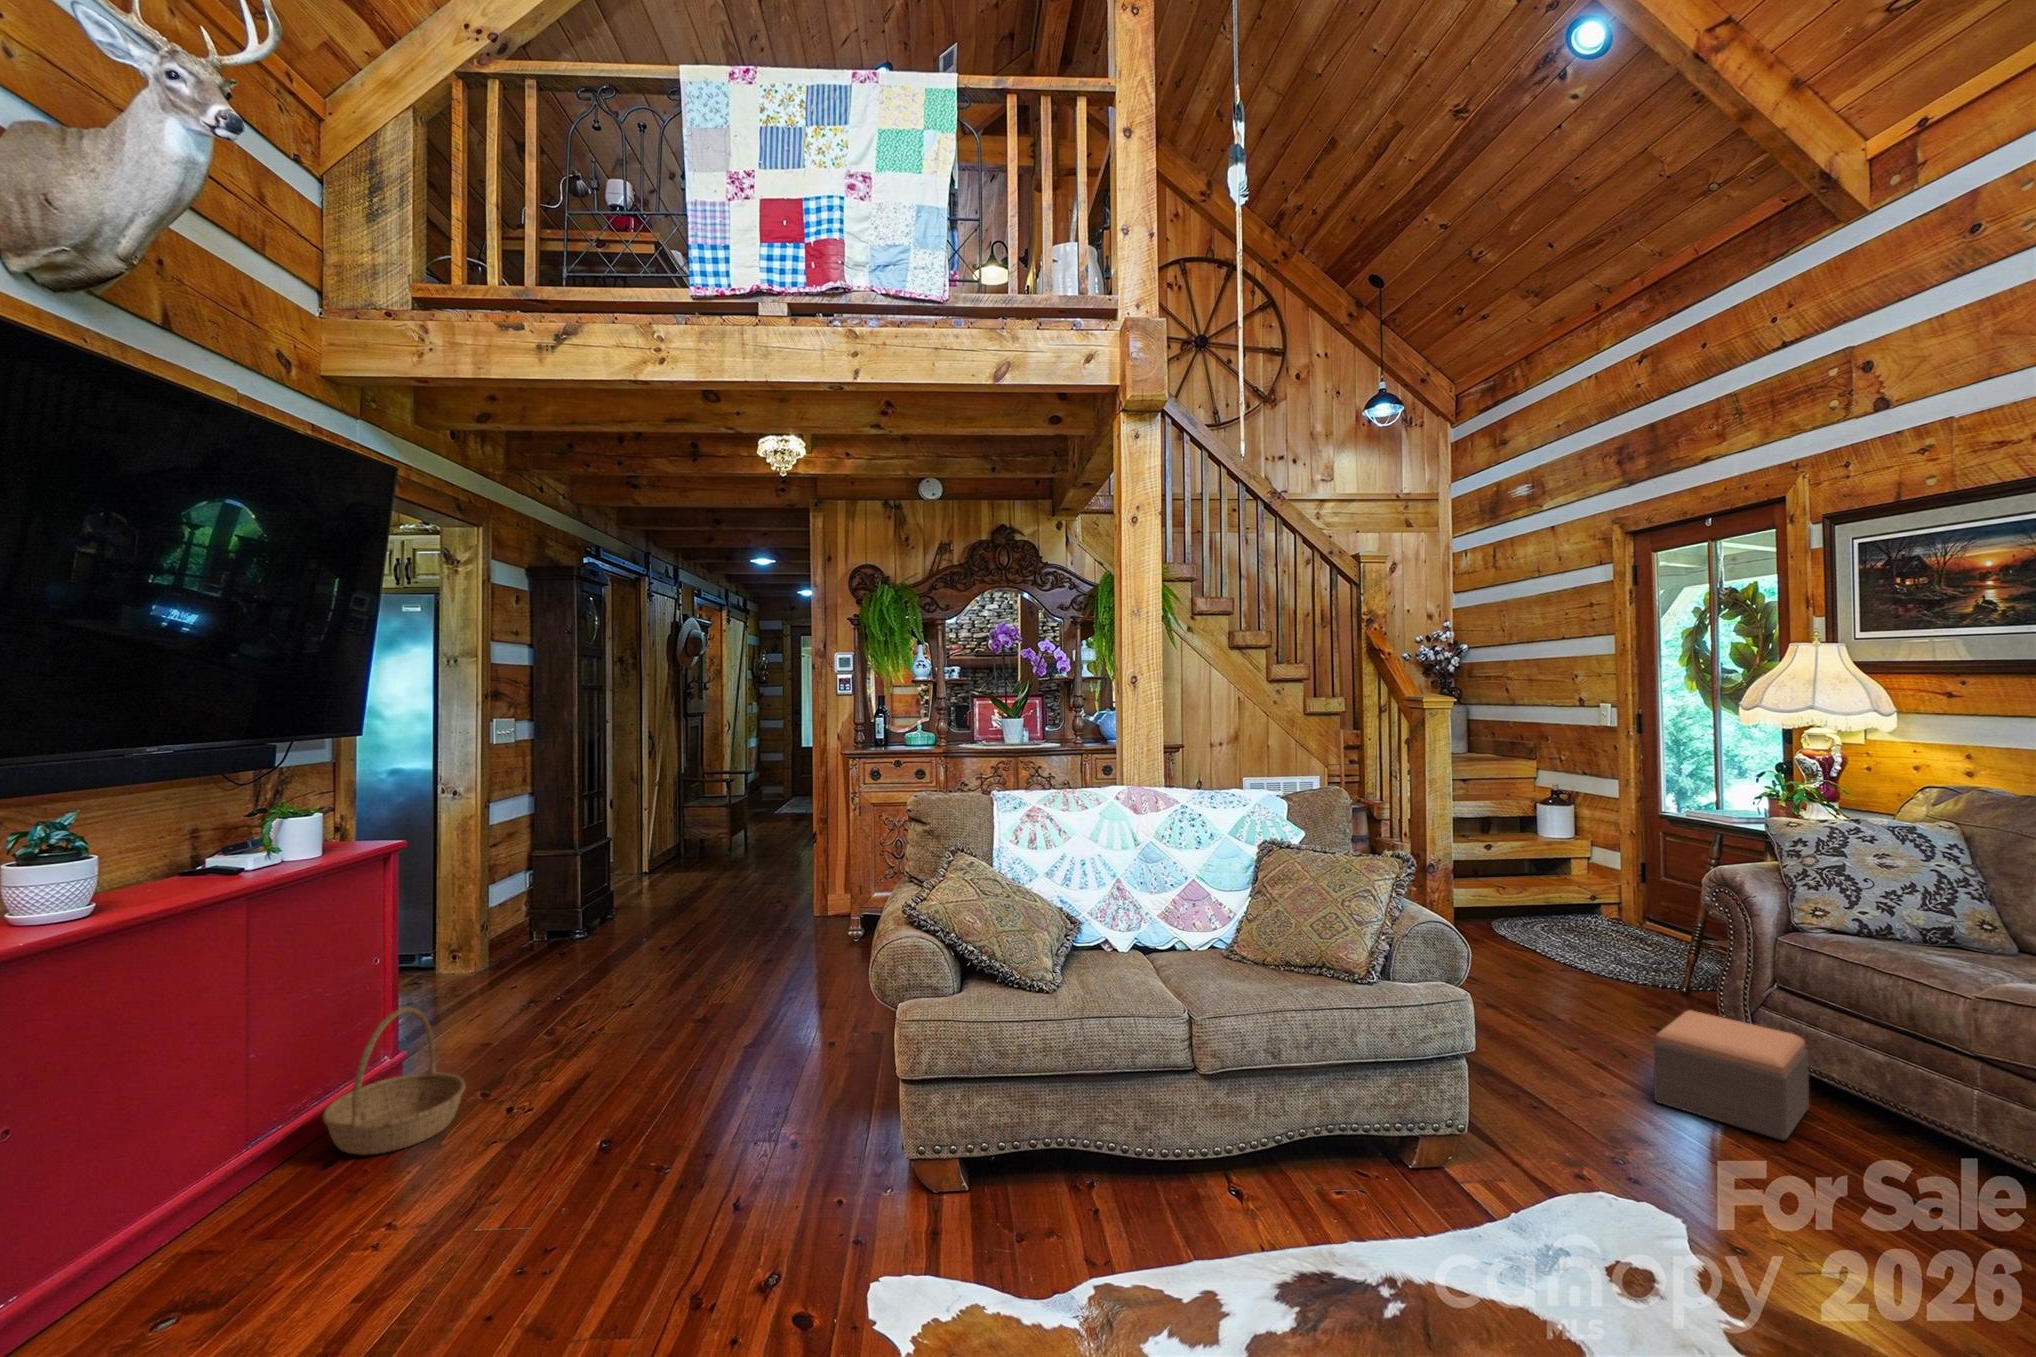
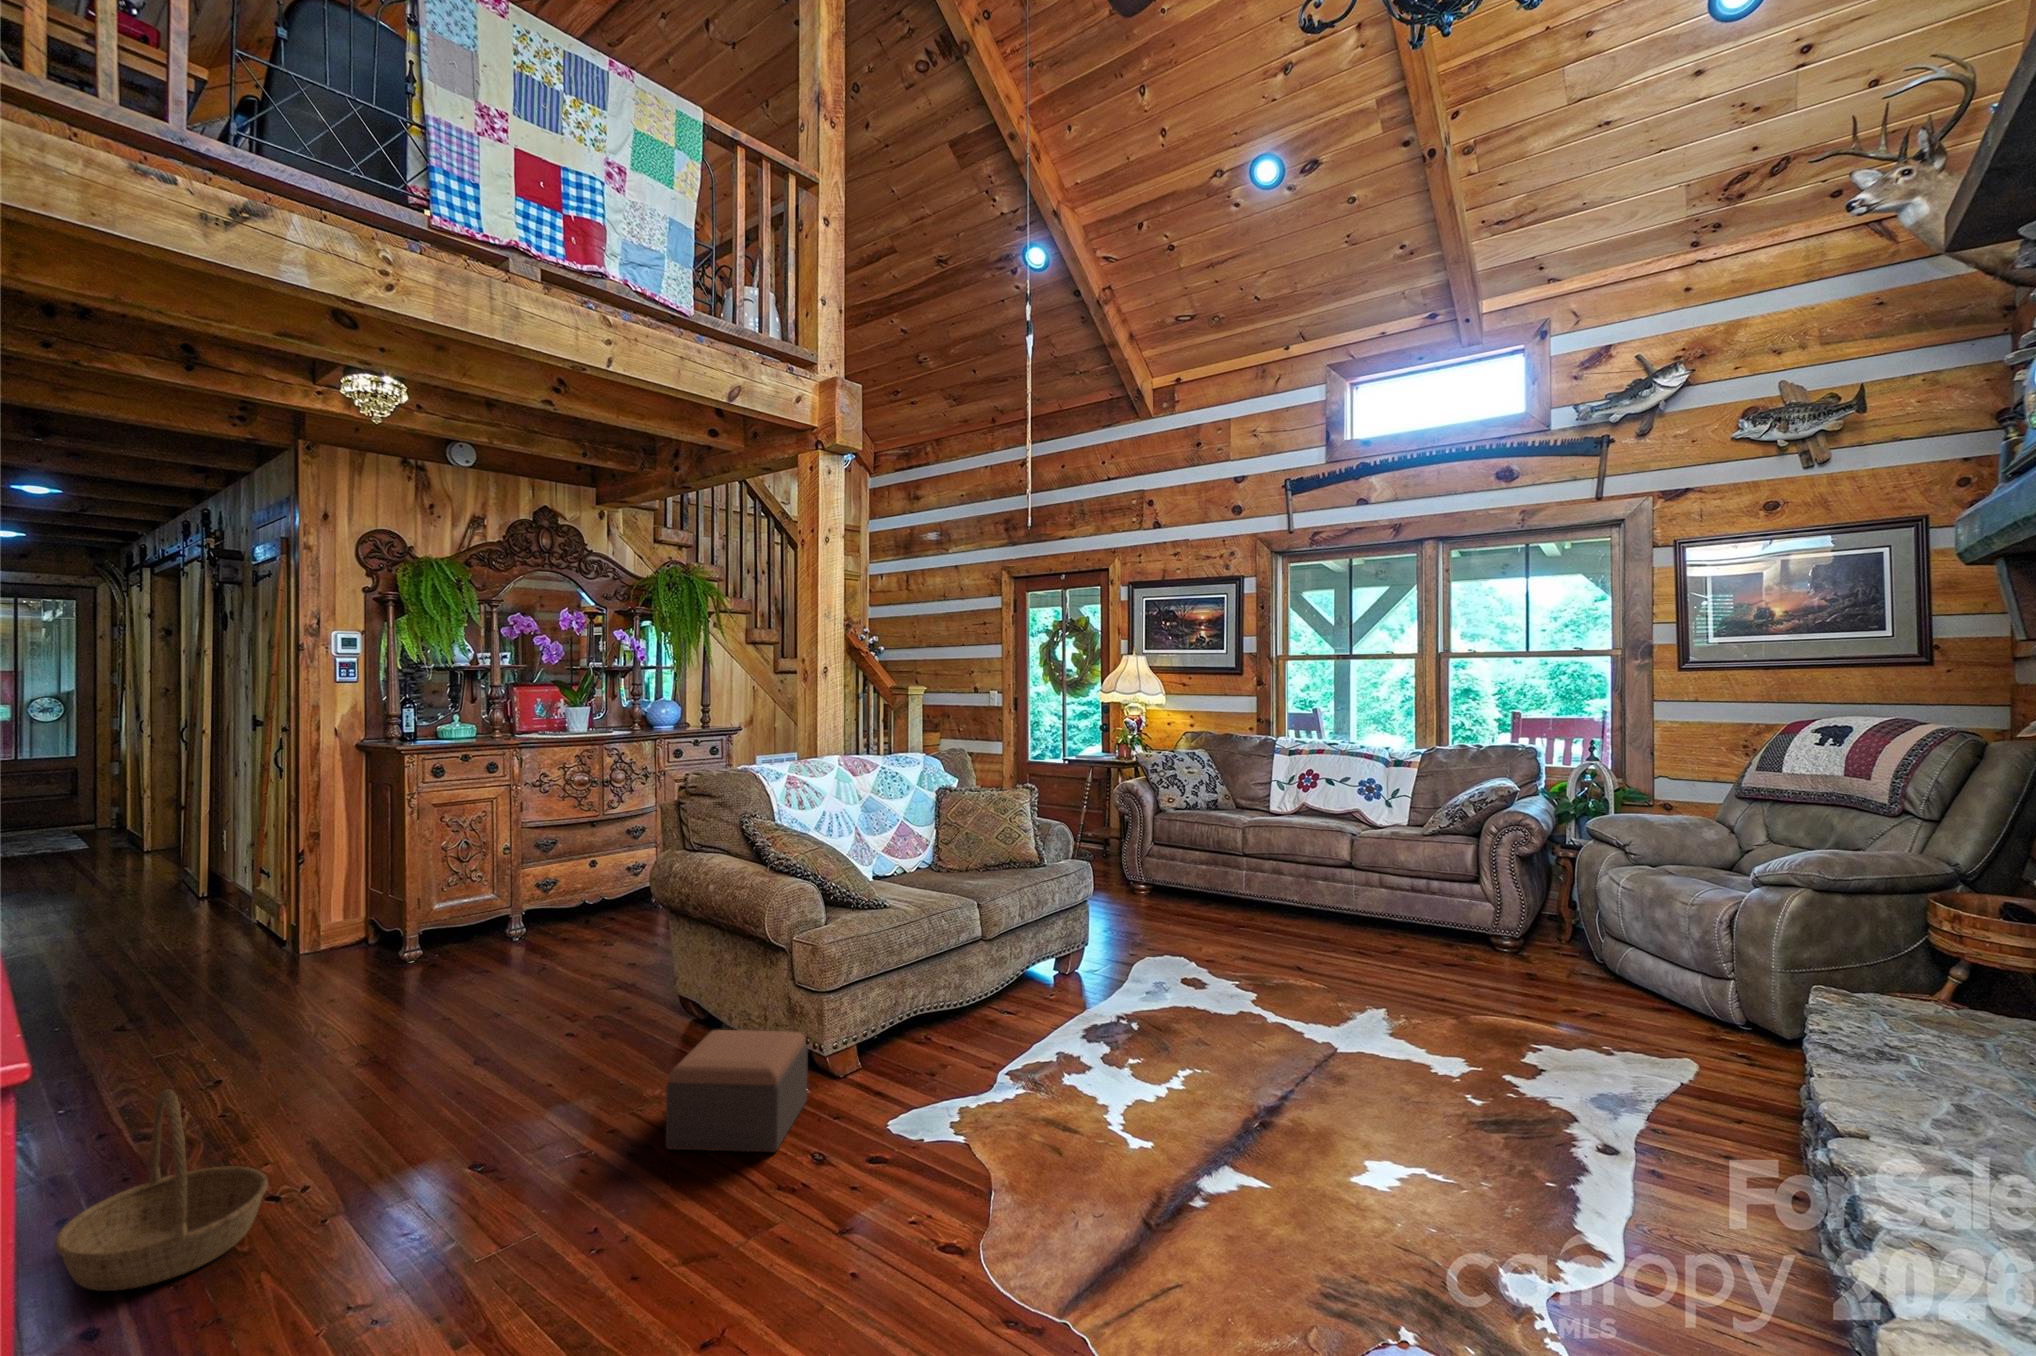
footstool: present [1654,1010,1809,1140] -> present [666,1030,808,1153]

